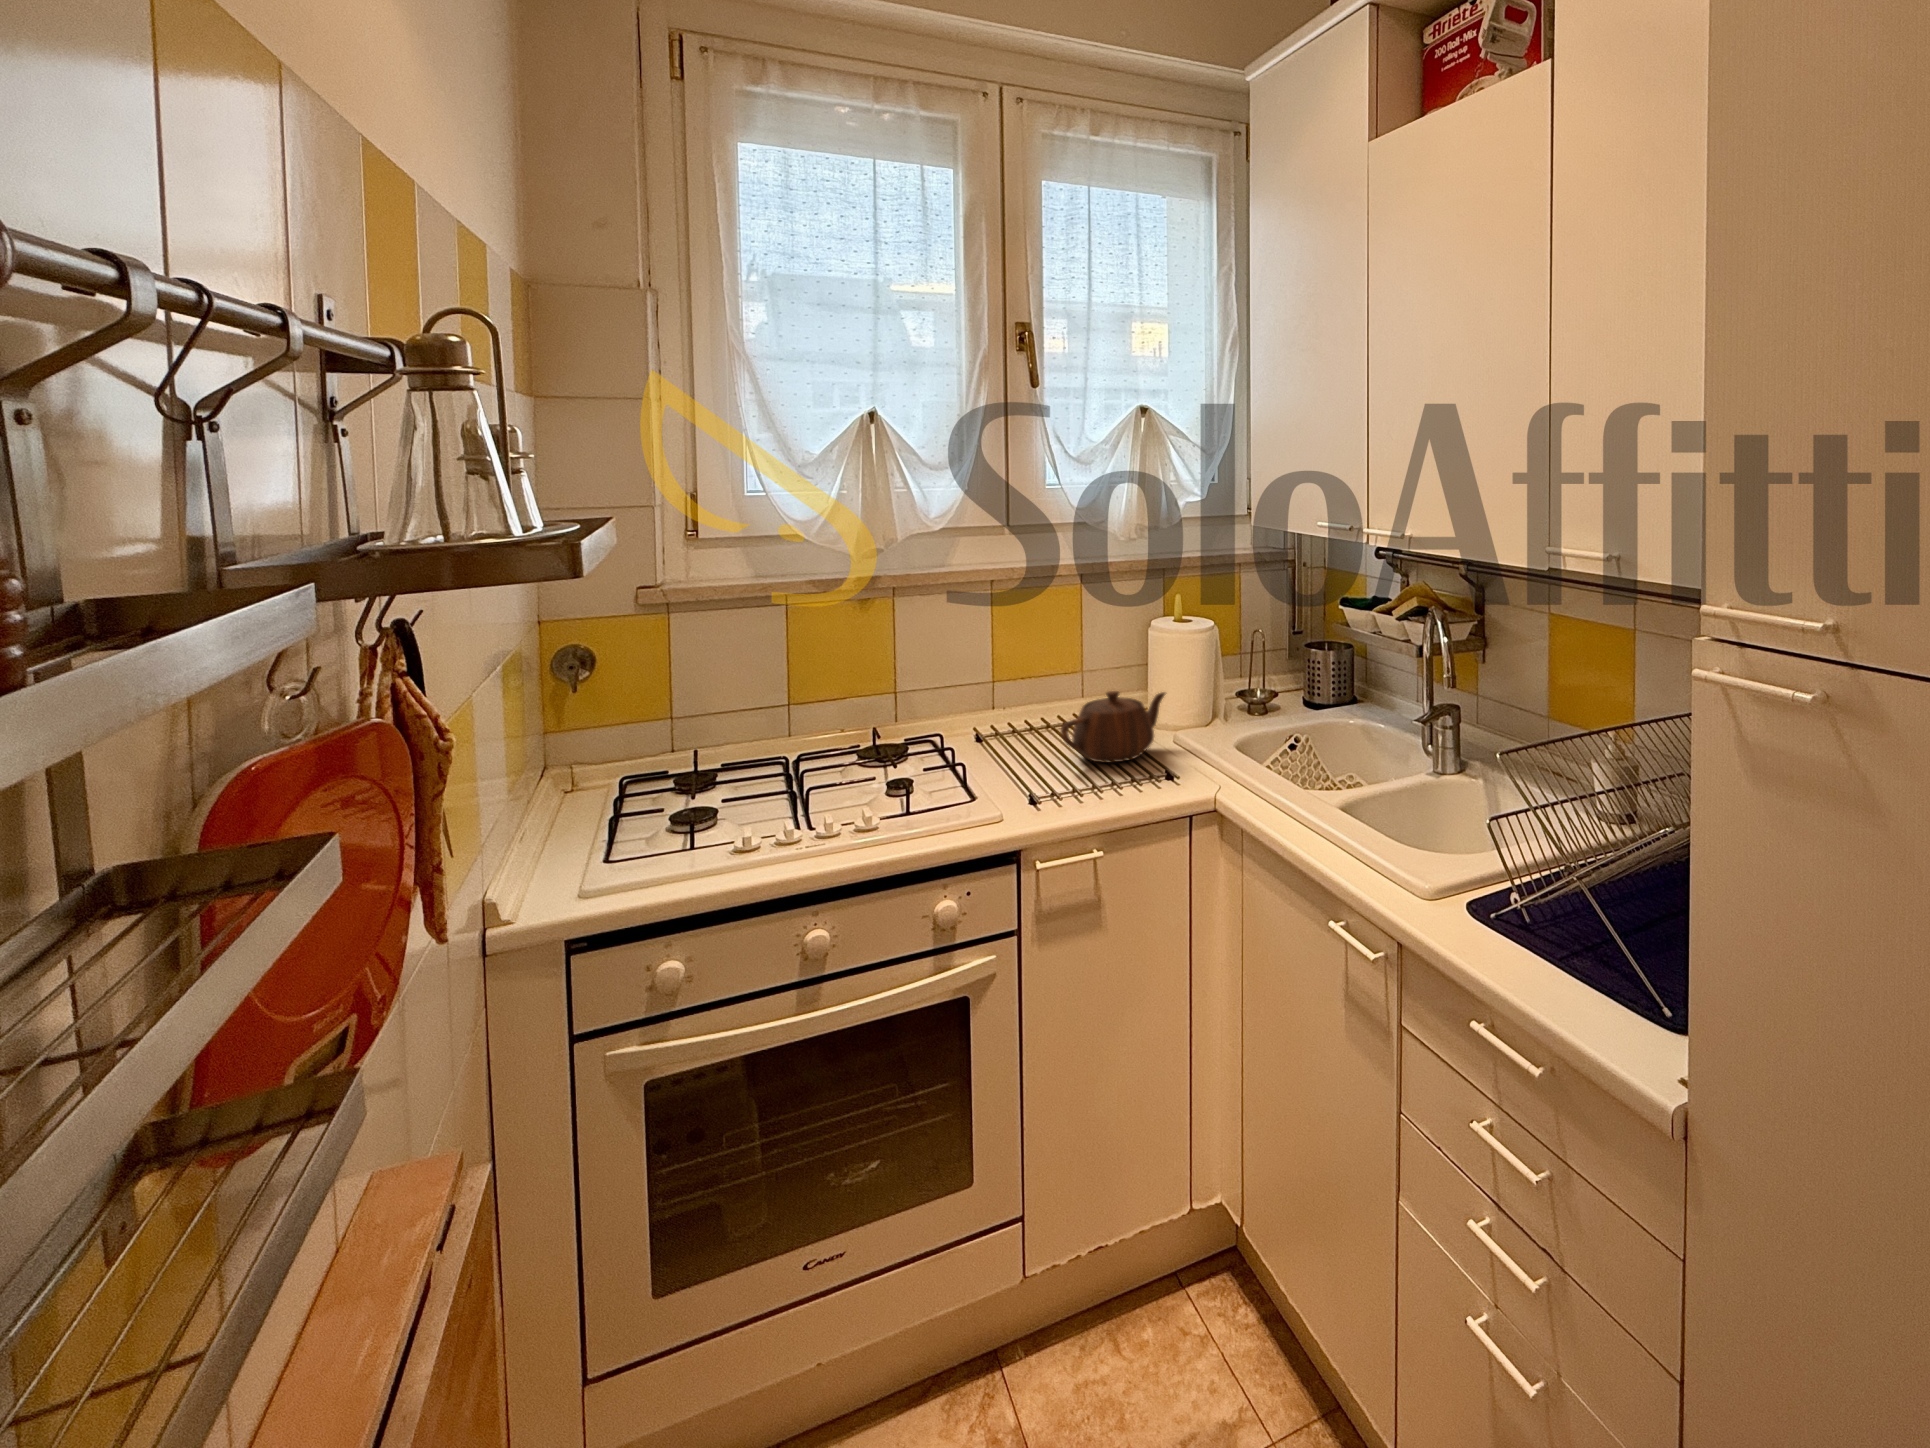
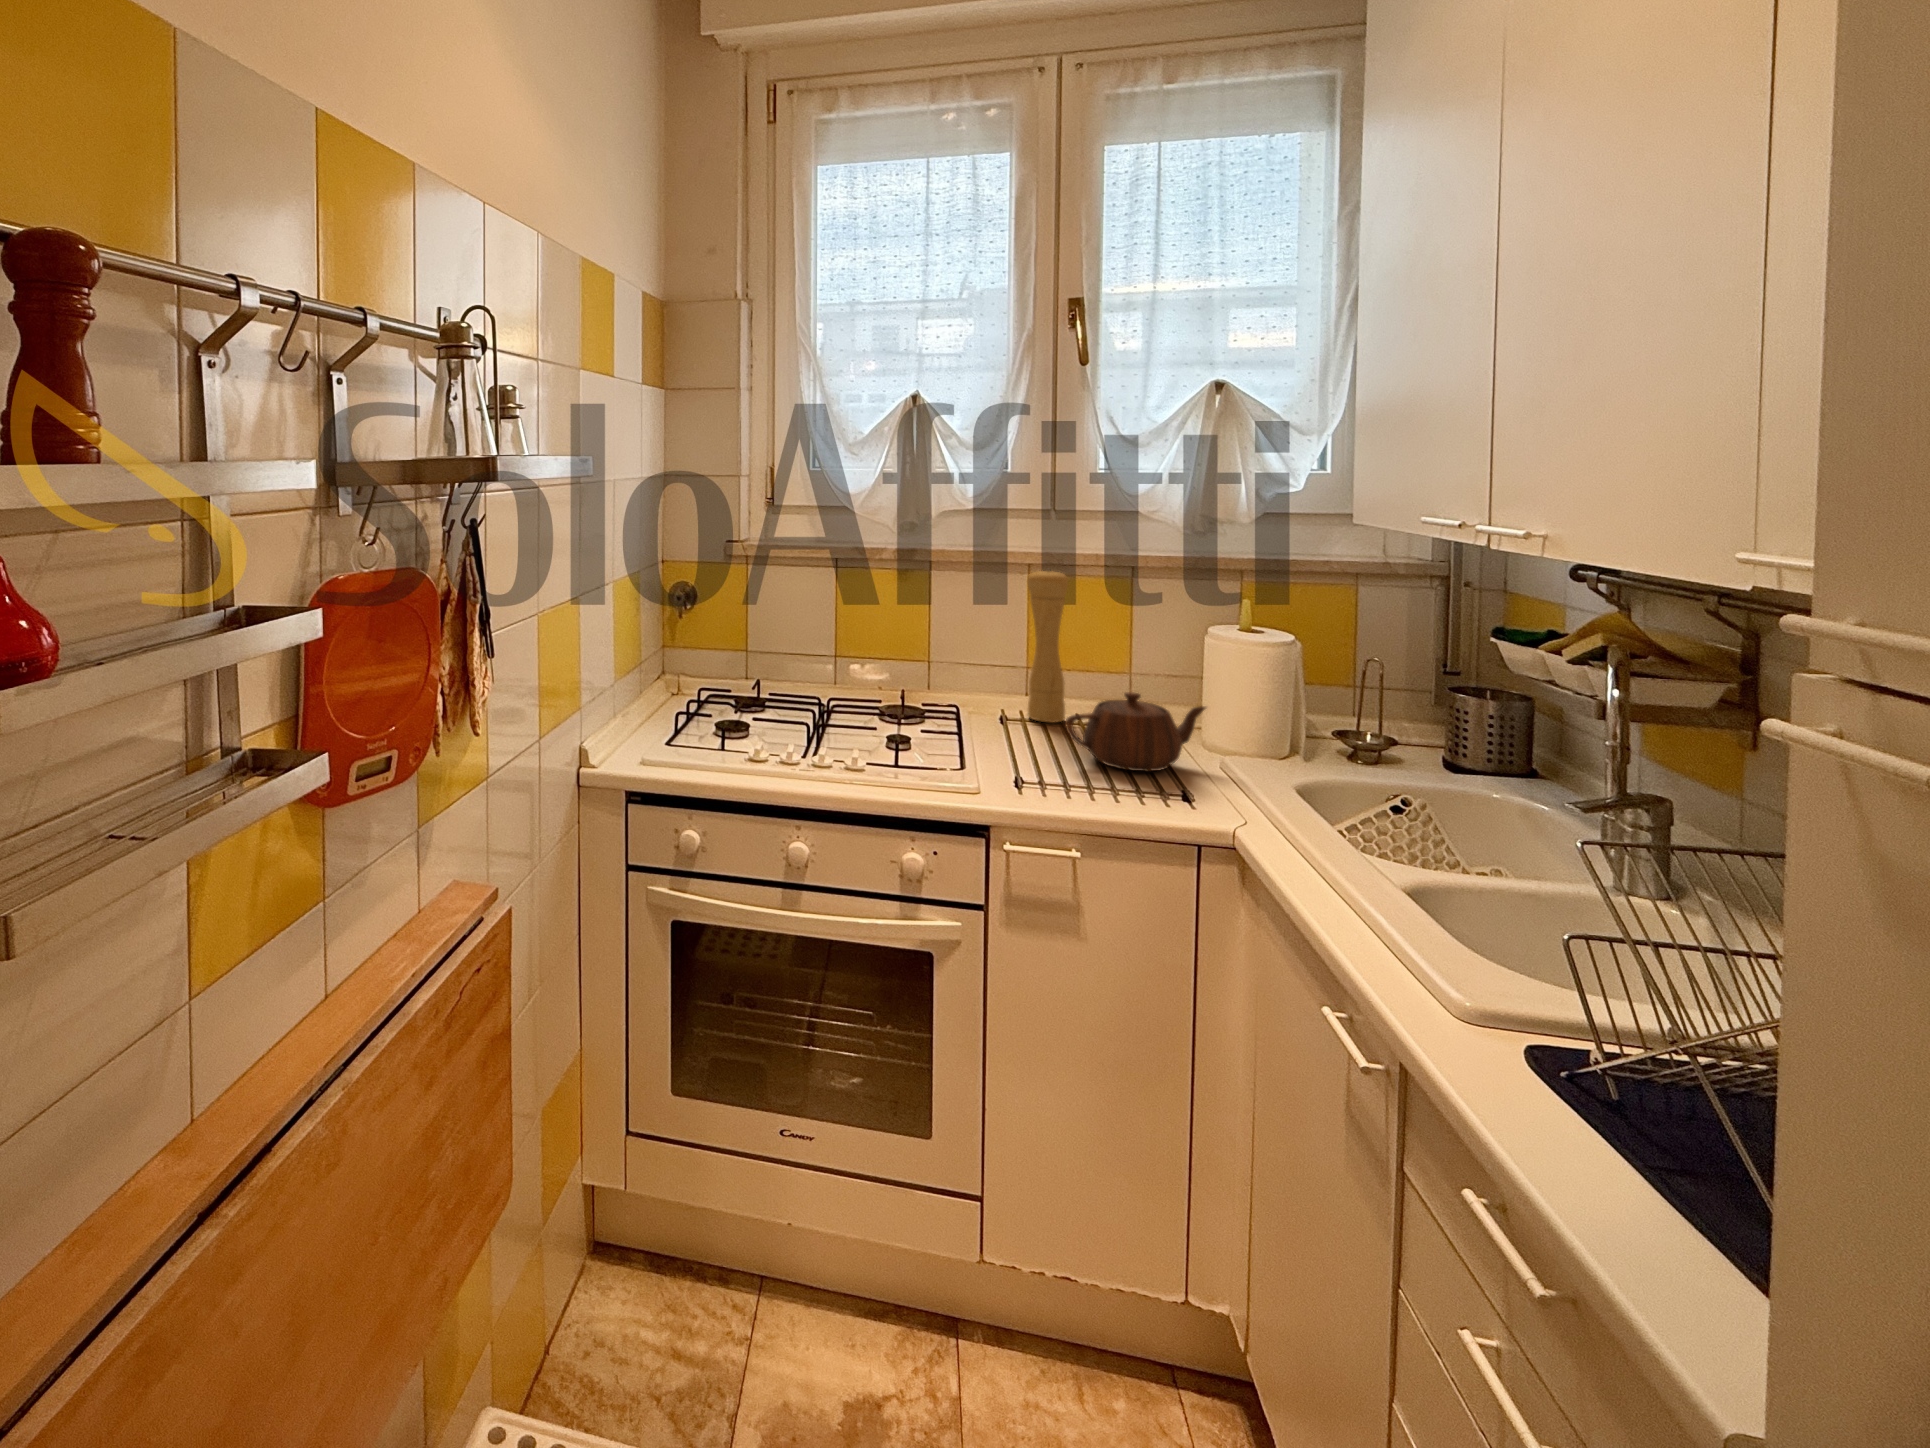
pepper mill: none [999,584,1037,732] -> present [1027,569,1068,722]

